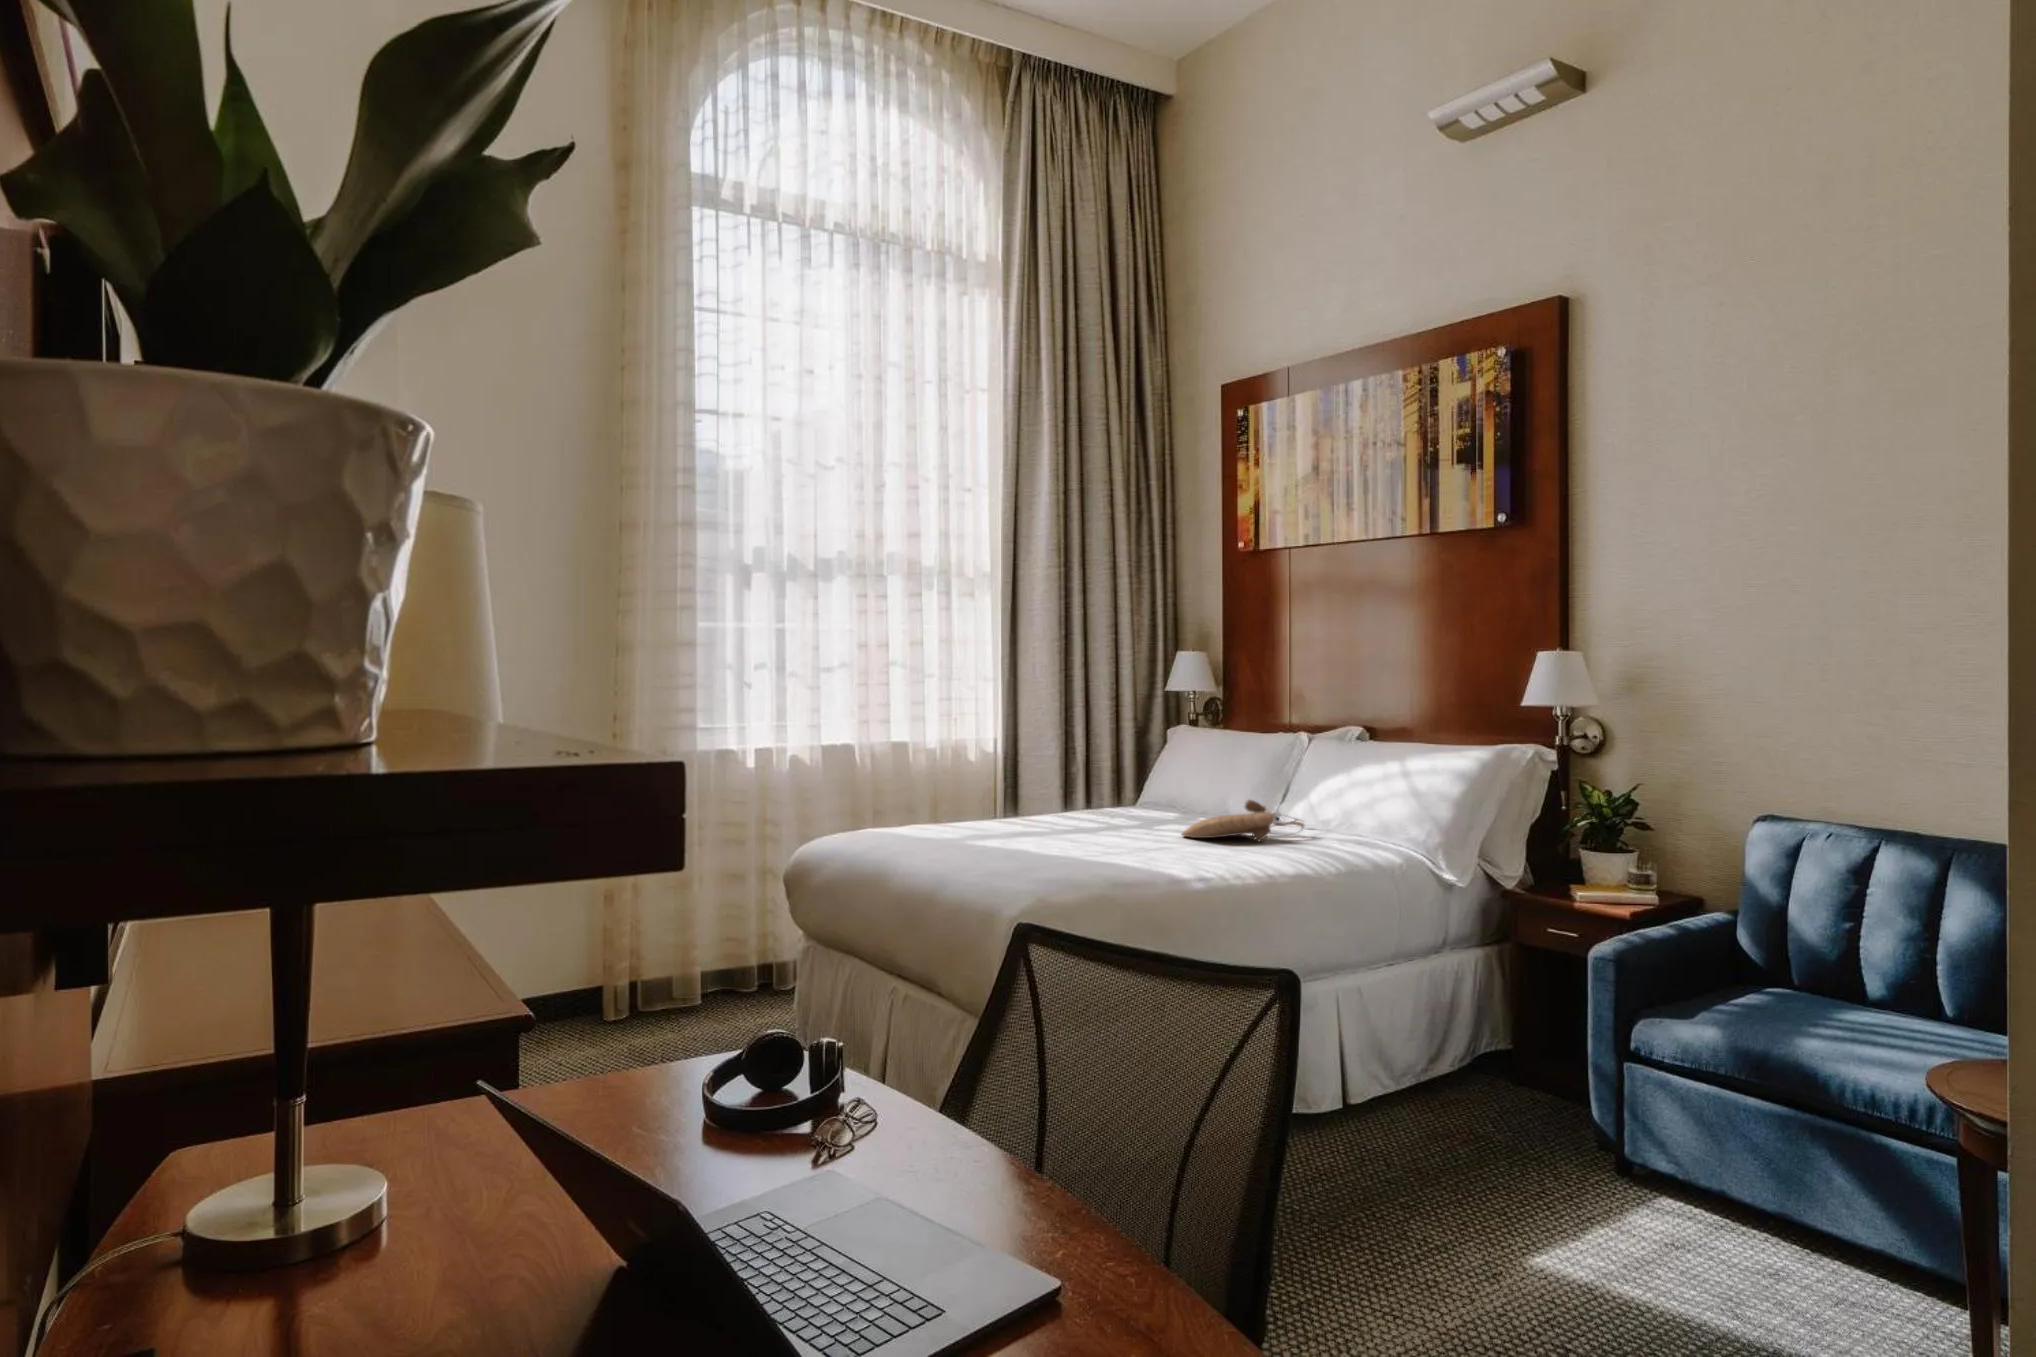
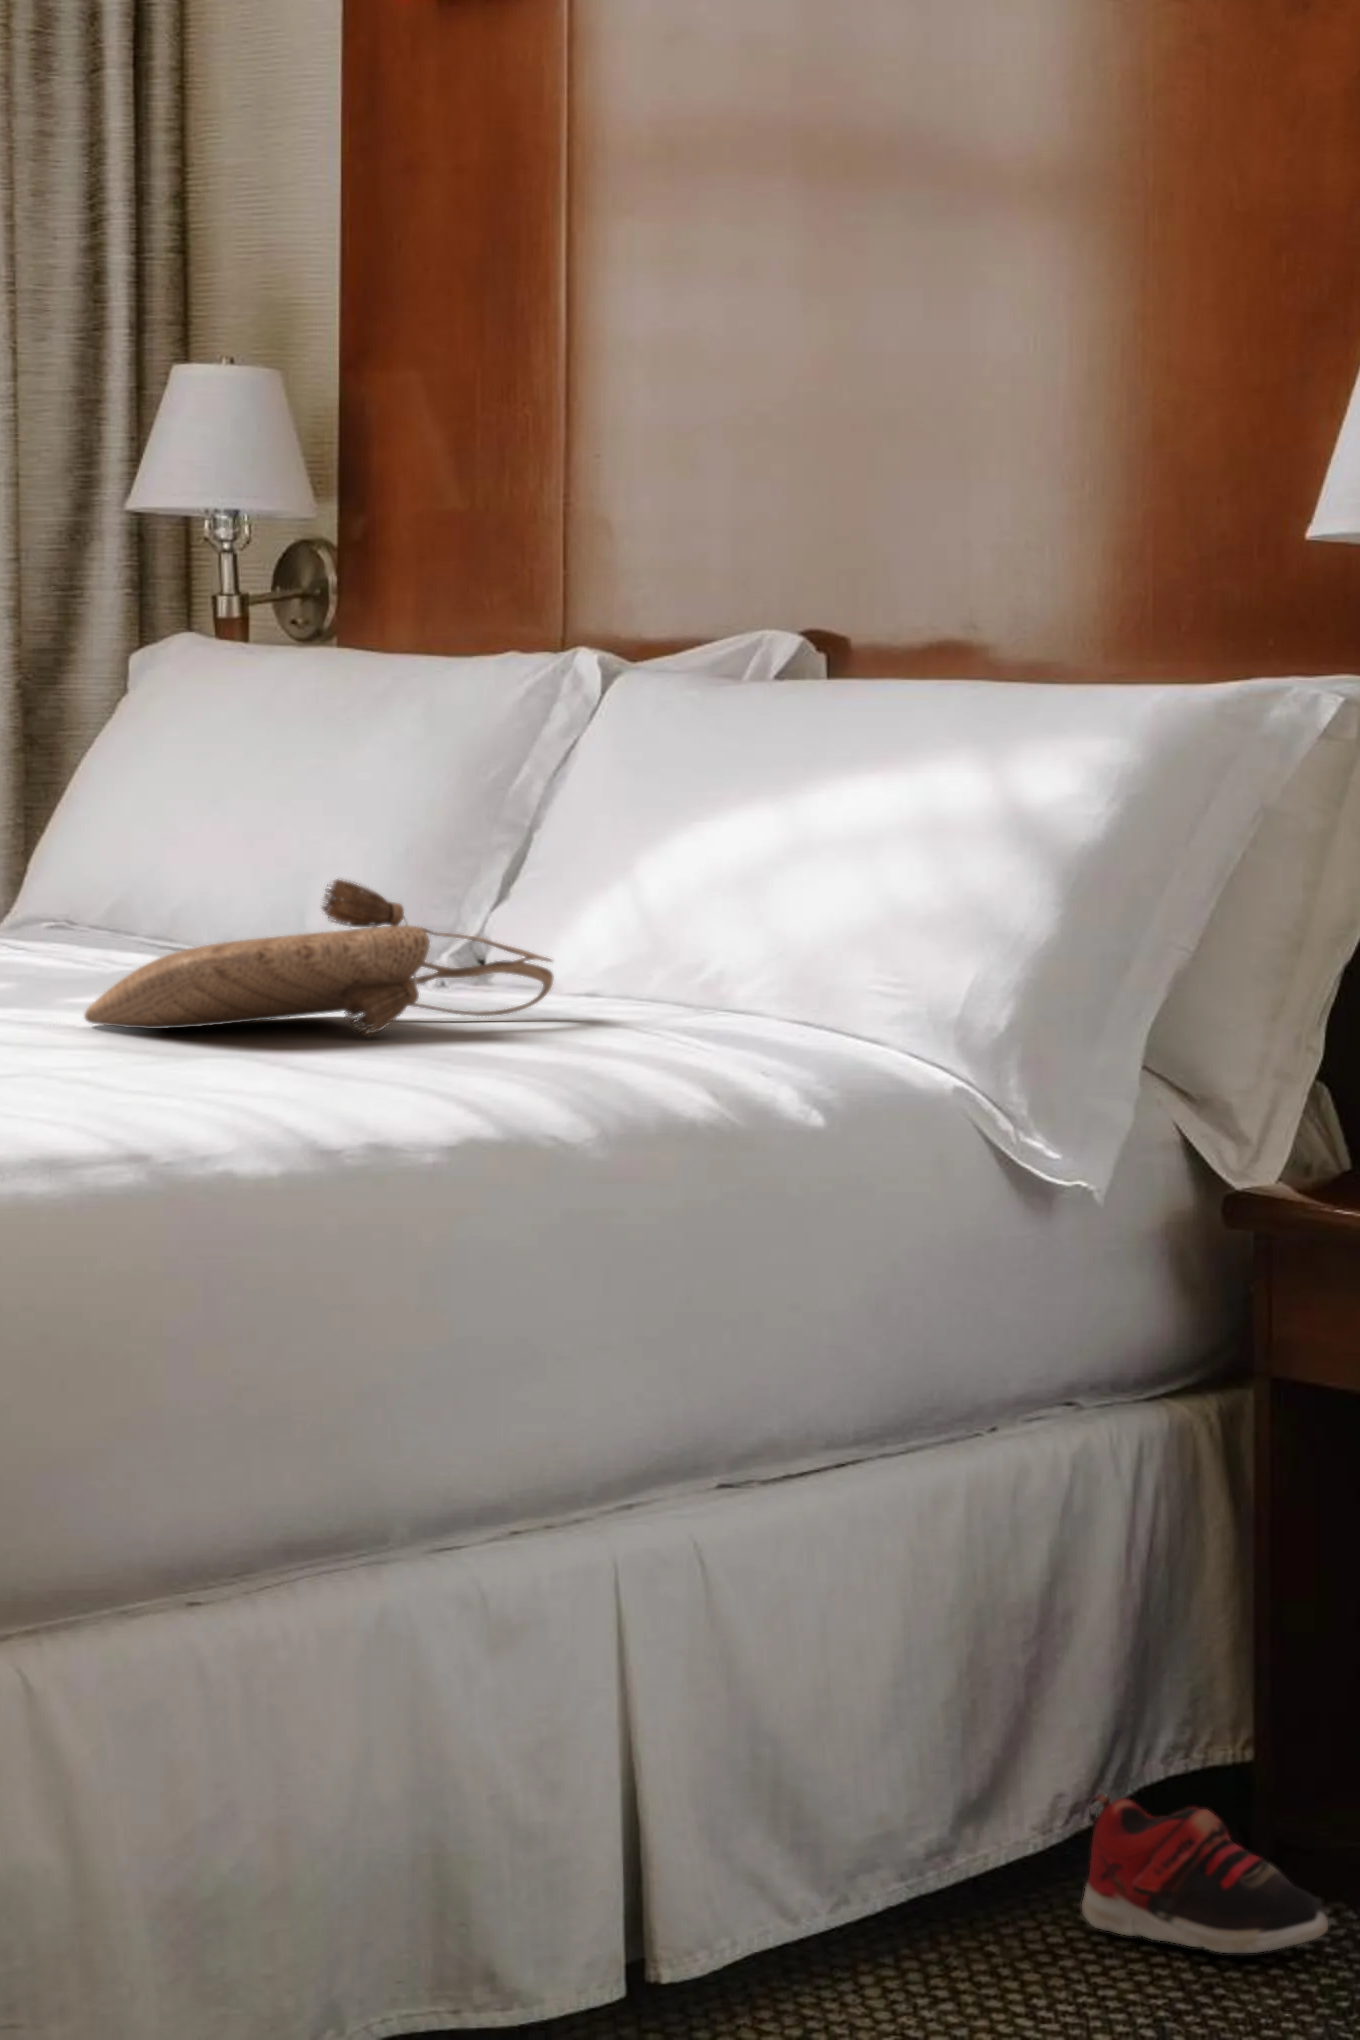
shoe: none [1465,1057,1540,1105] -> present [1082,1795,1328,1953]

